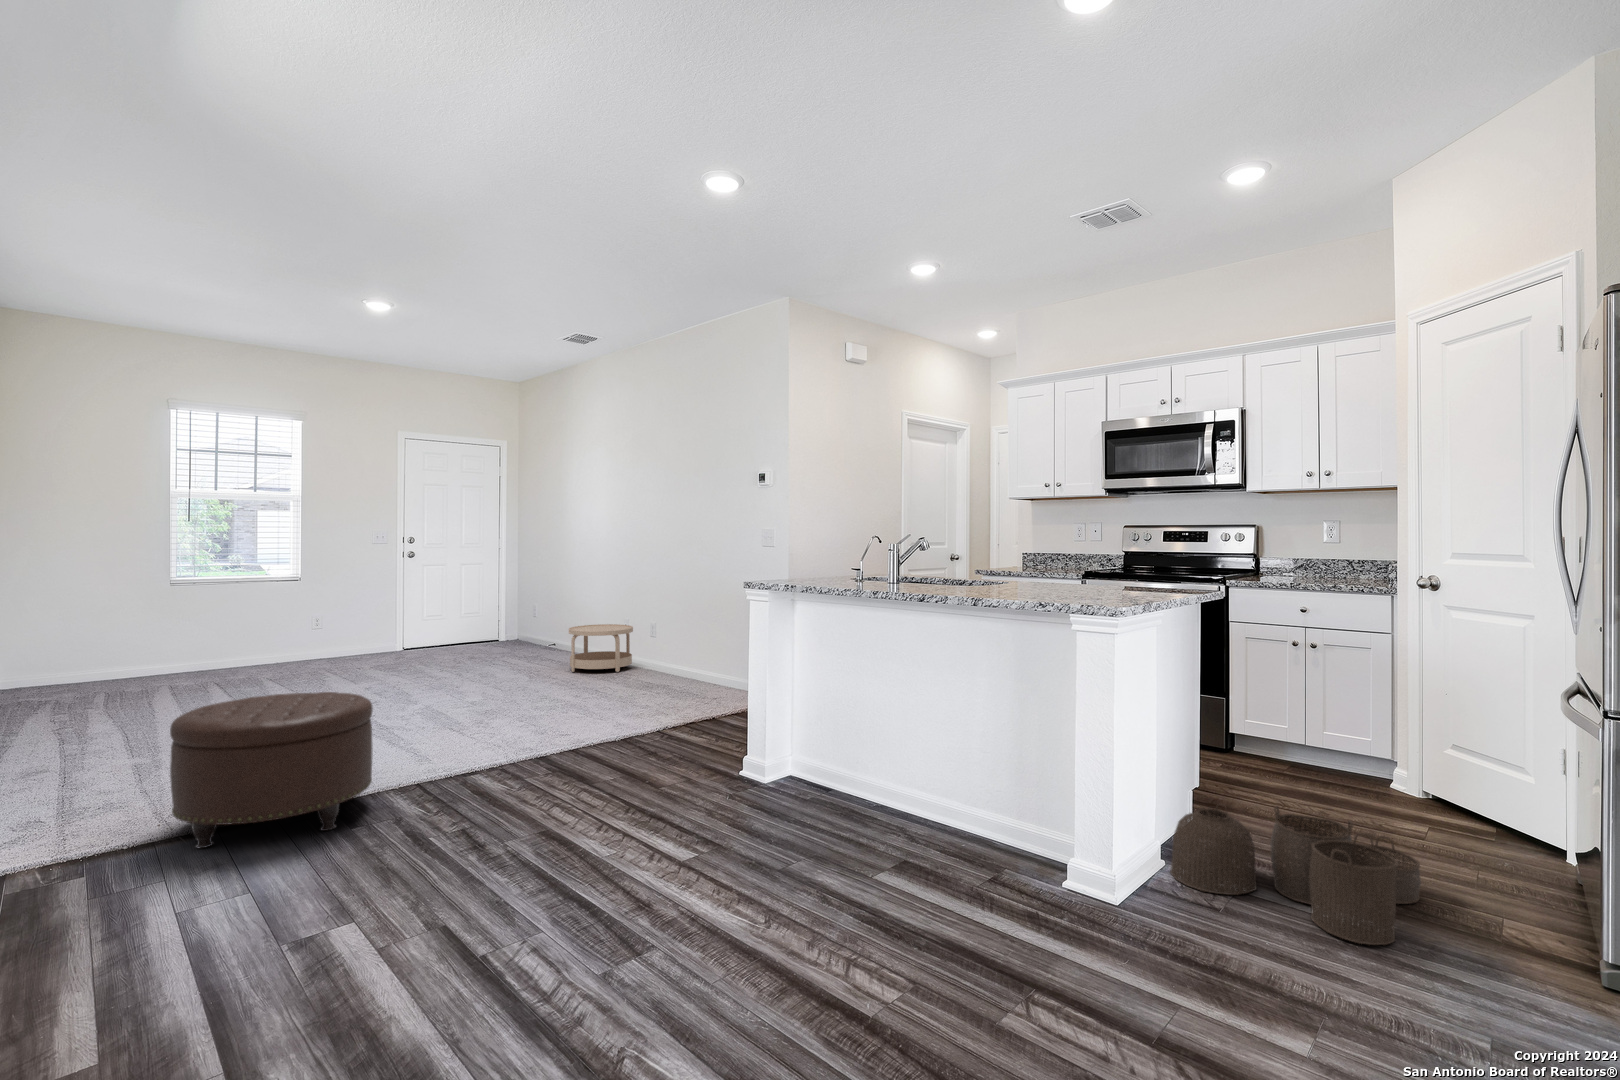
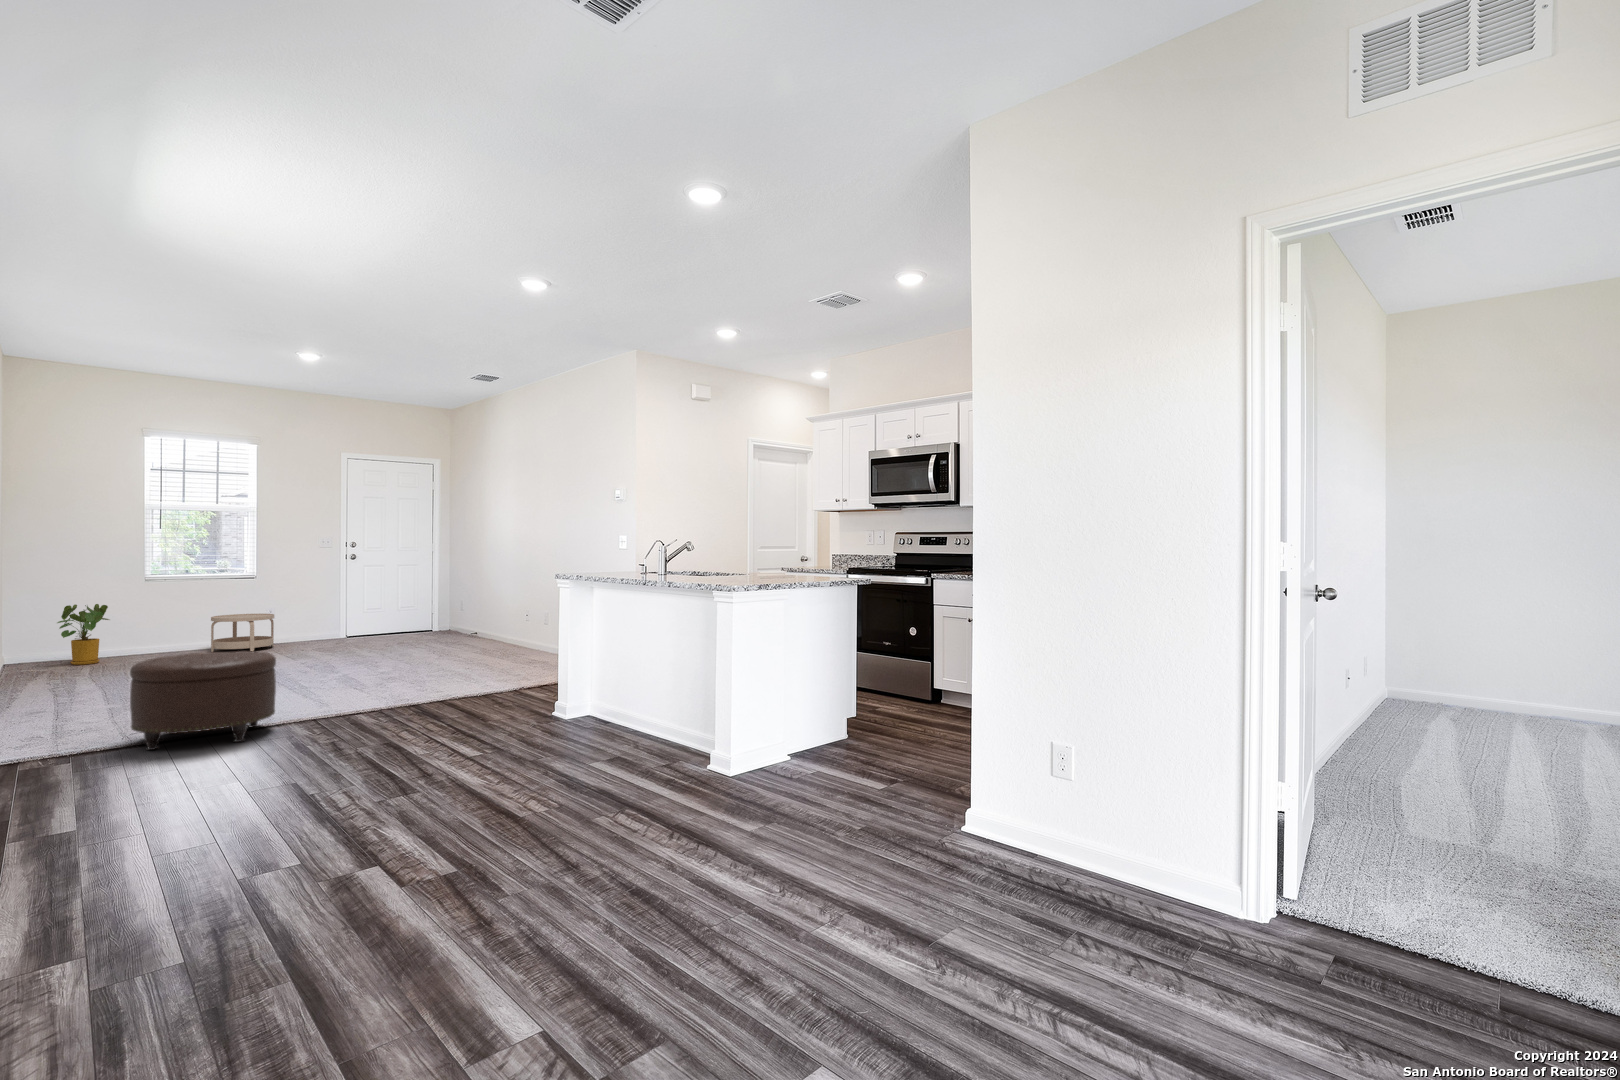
house plant: none [61,614,133,690] -> present [57,604,109,665]
side table: present [569,624,633,672] -> present [211,614,274,652]
woven basket: present [1170,804,1421,945] -> none [785,716,932,791]

